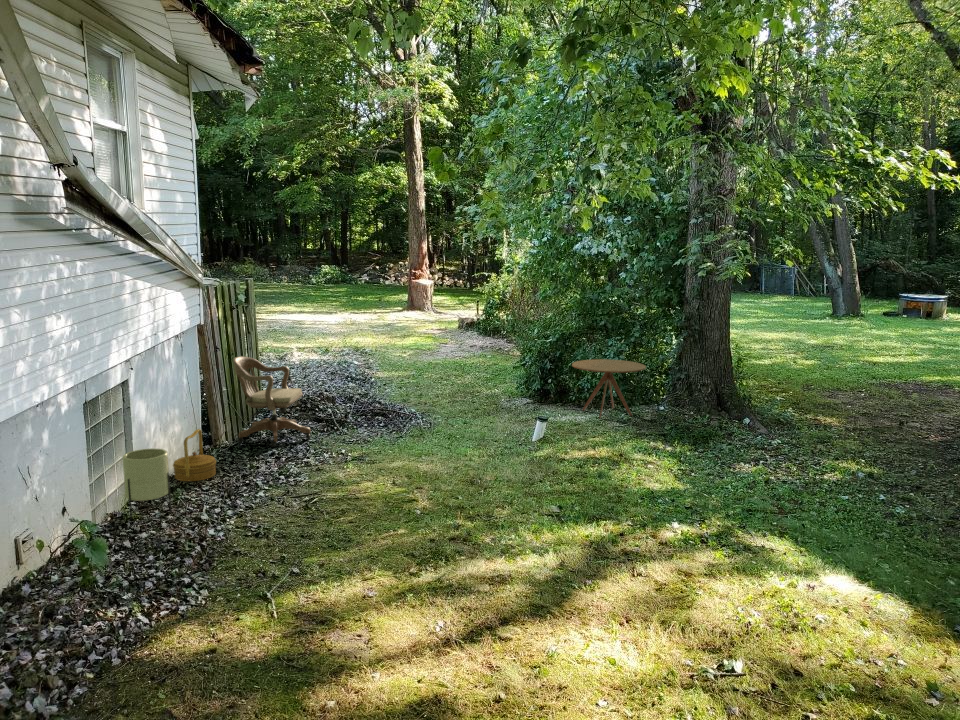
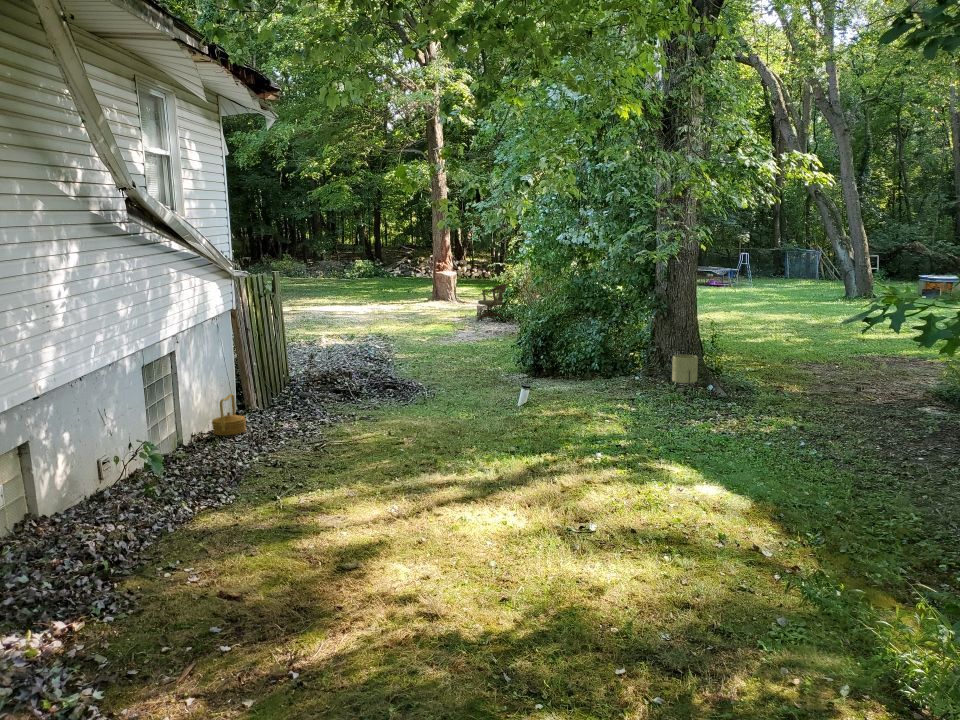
chair: present [233,356,311,447] -> present [477,284,507,322]
round table: present [572,359,646,418] -> none [556,336,621,387]
planter: present [123,448,171,520] -> present [672,355,698,390]

